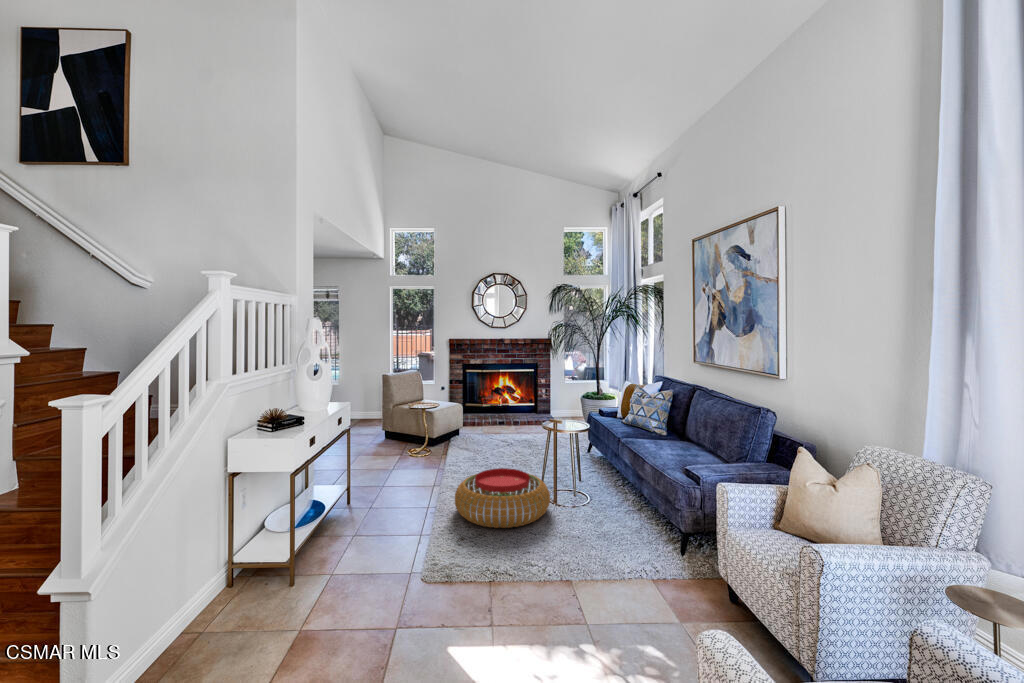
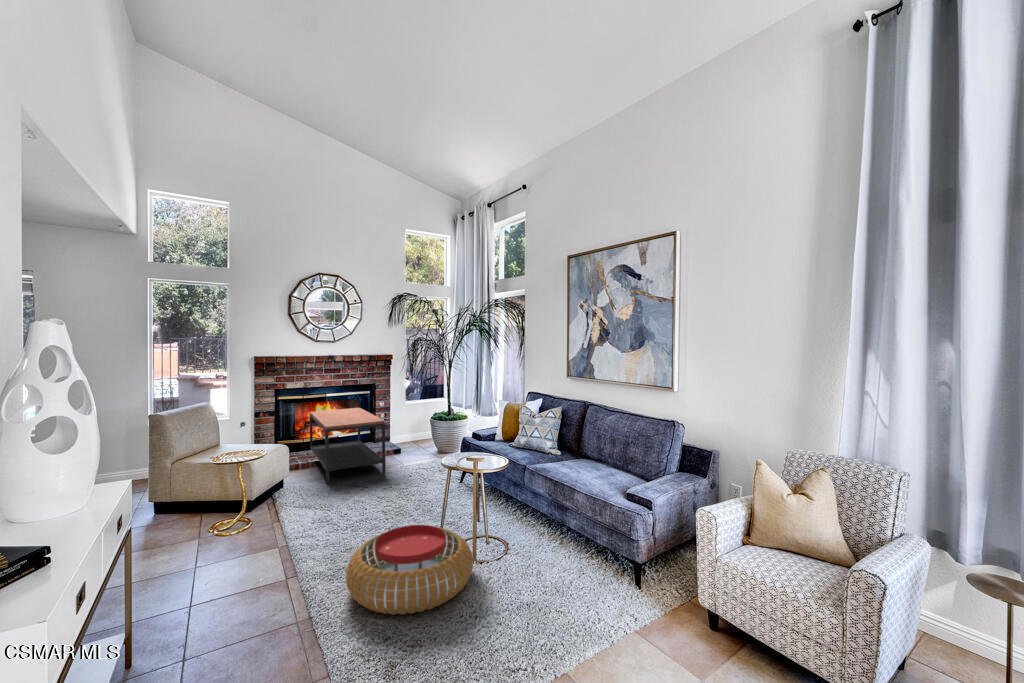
coffee table: none [486,383,534,438] -> present [309,408,386,483]

